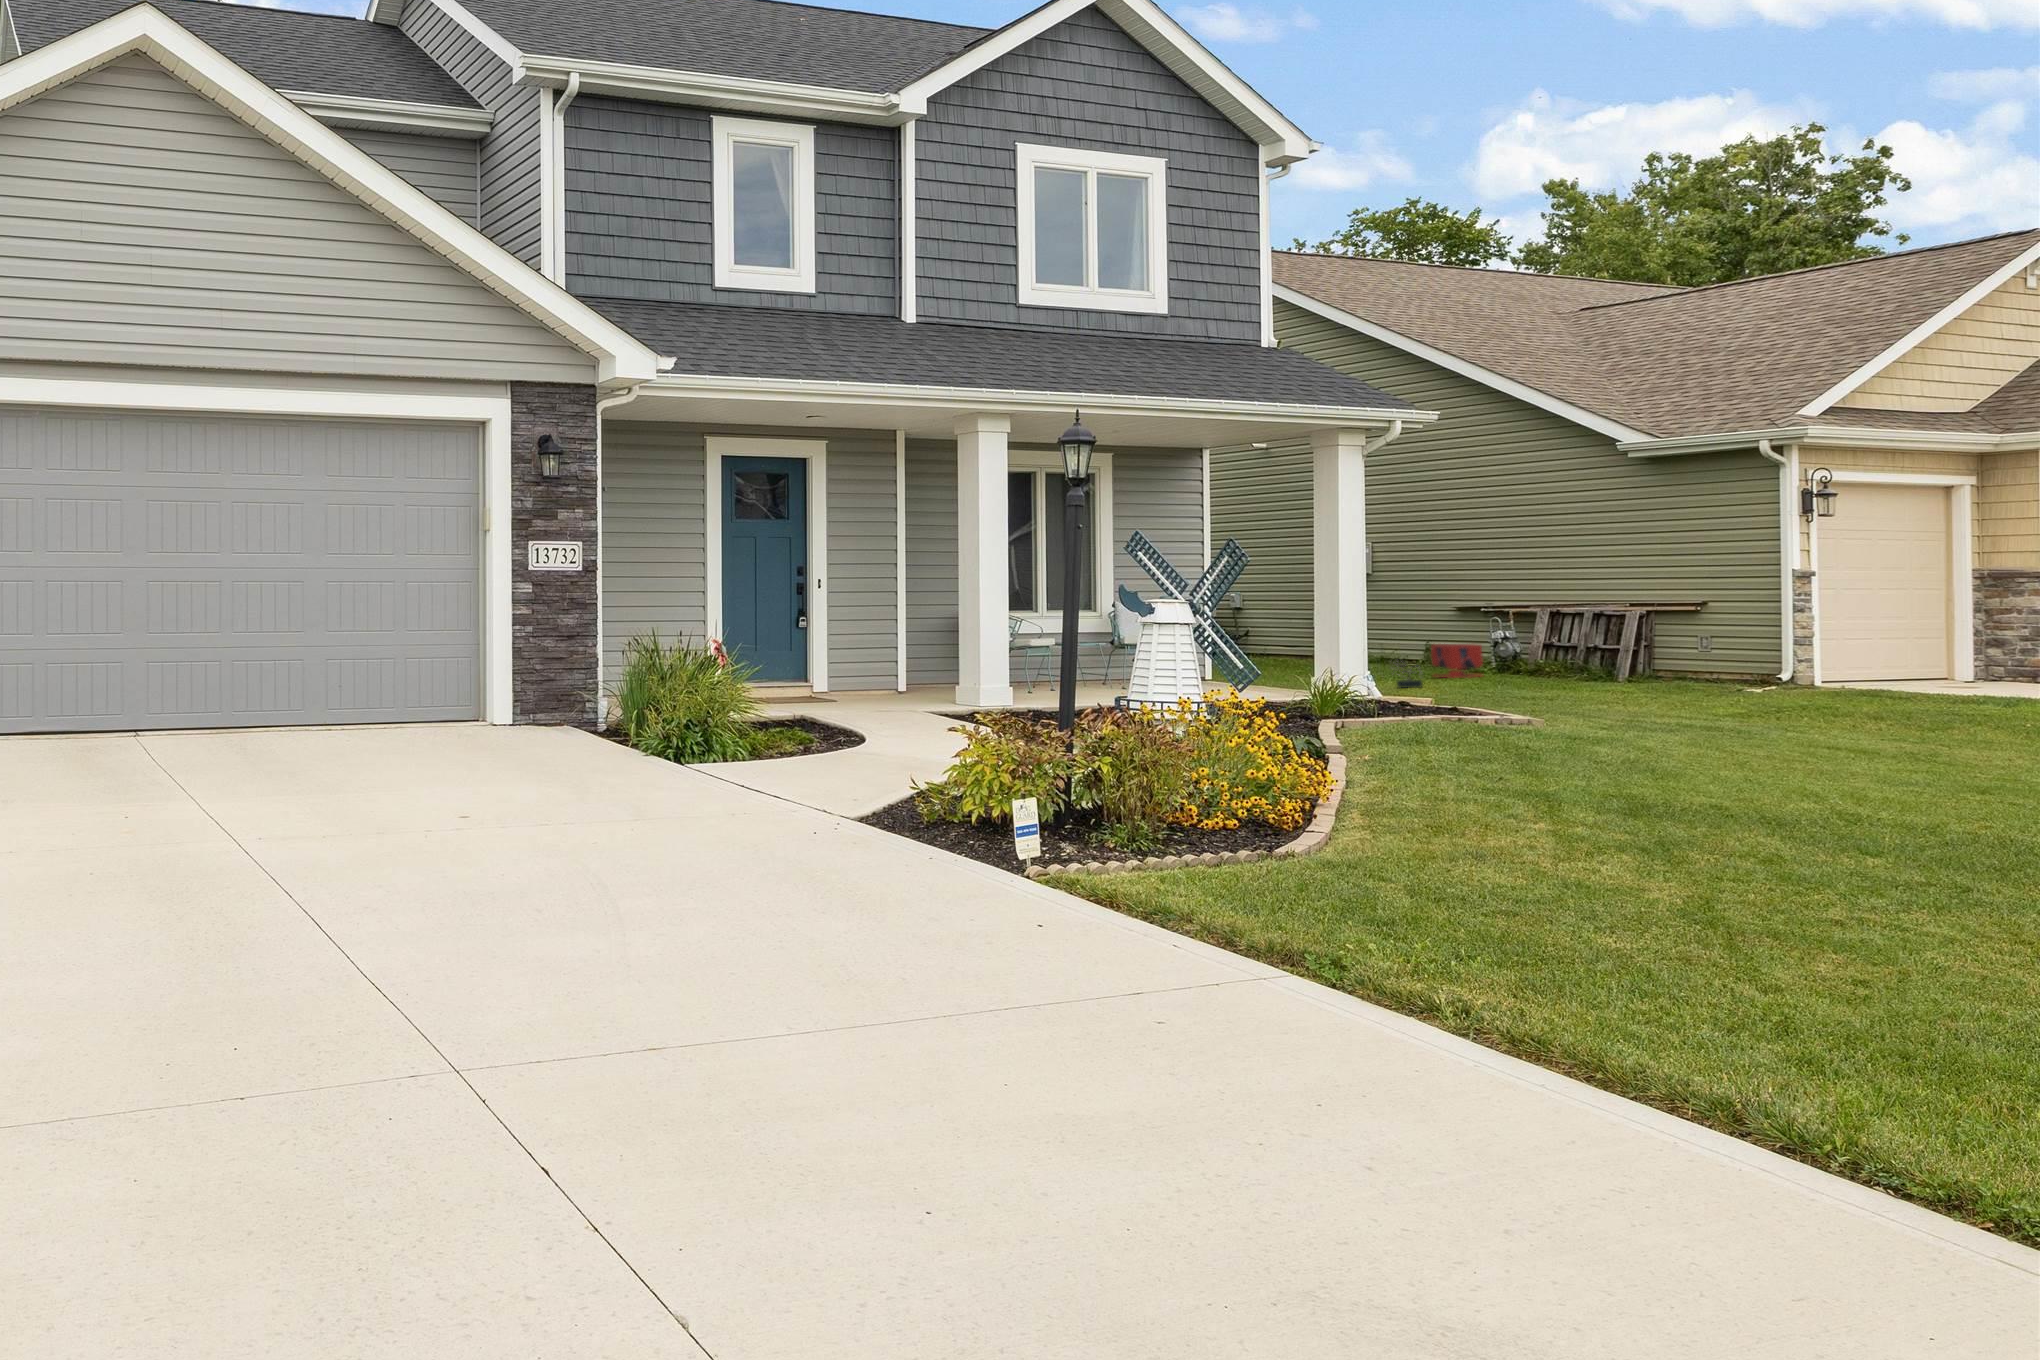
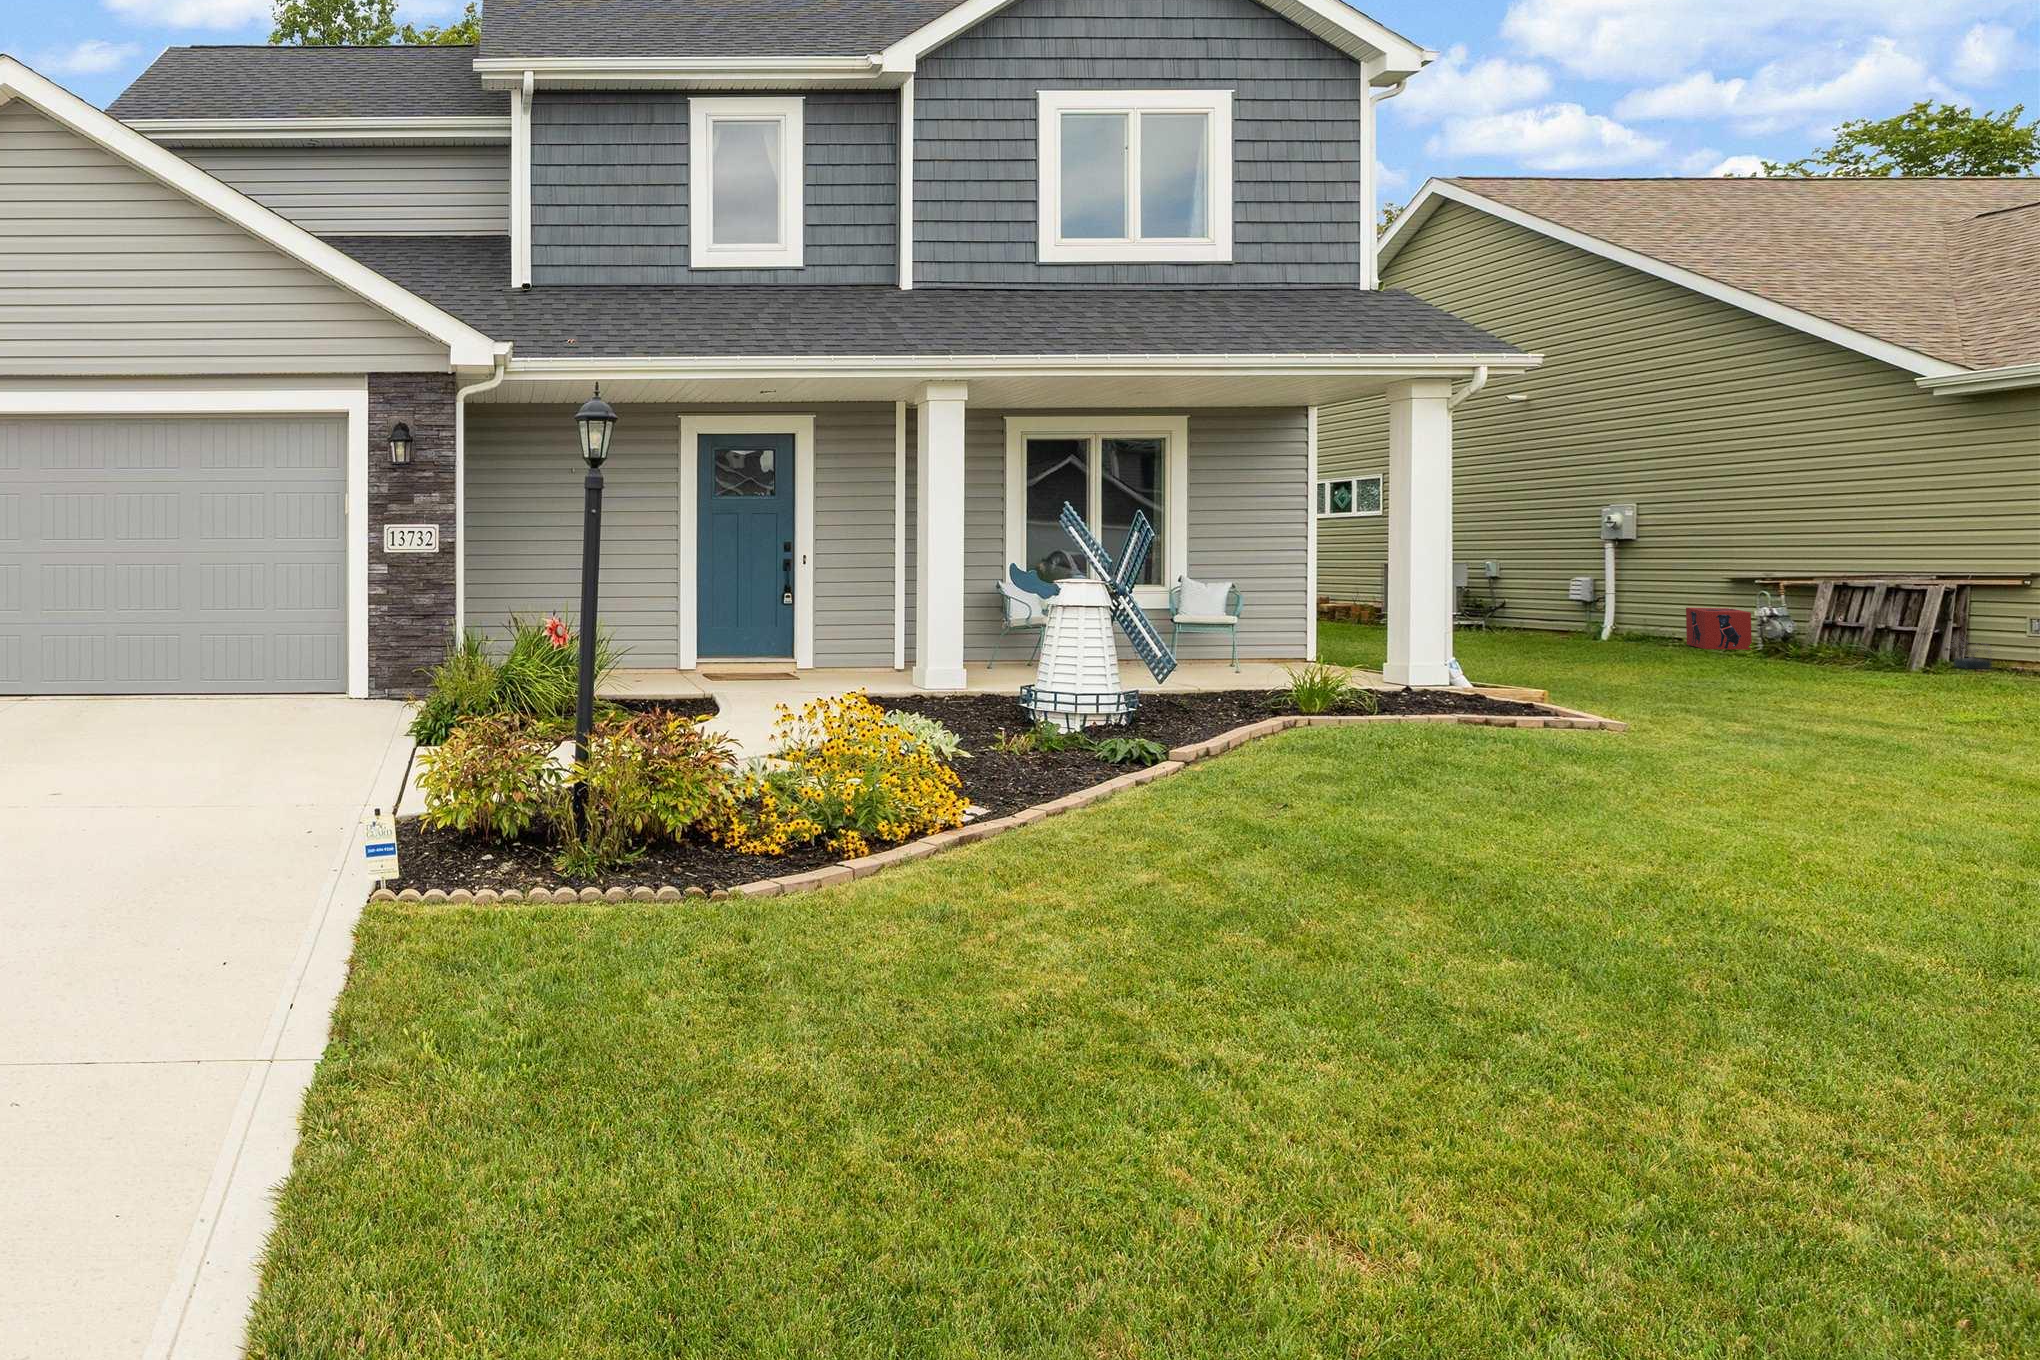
decorative plant: present [1391,662,1422,688] -> present [1950,638,1992,669]

